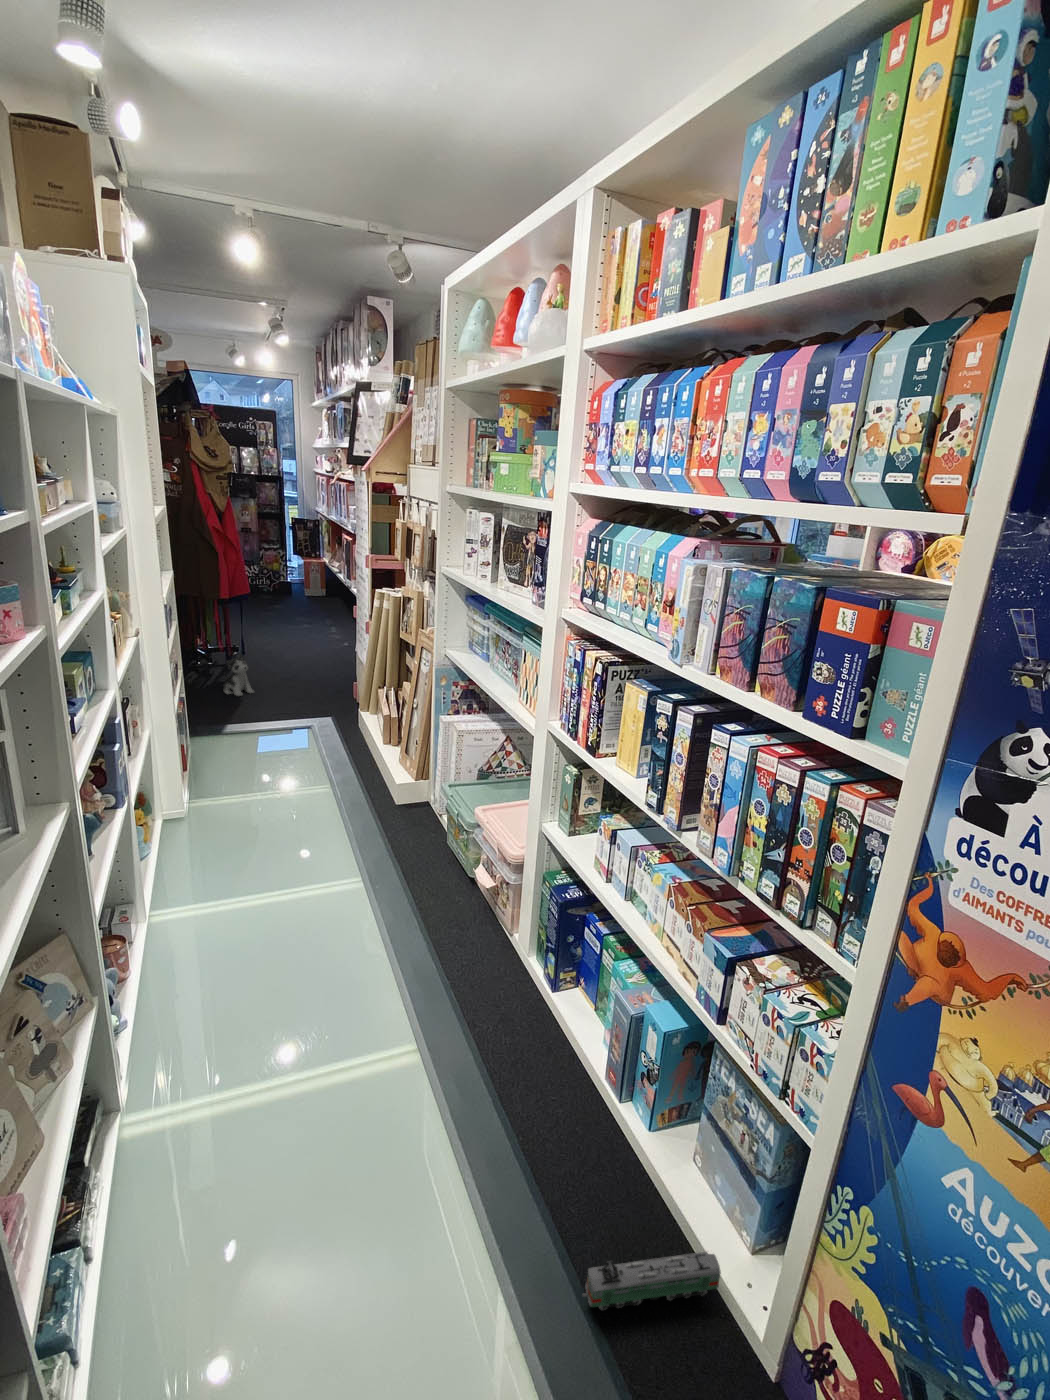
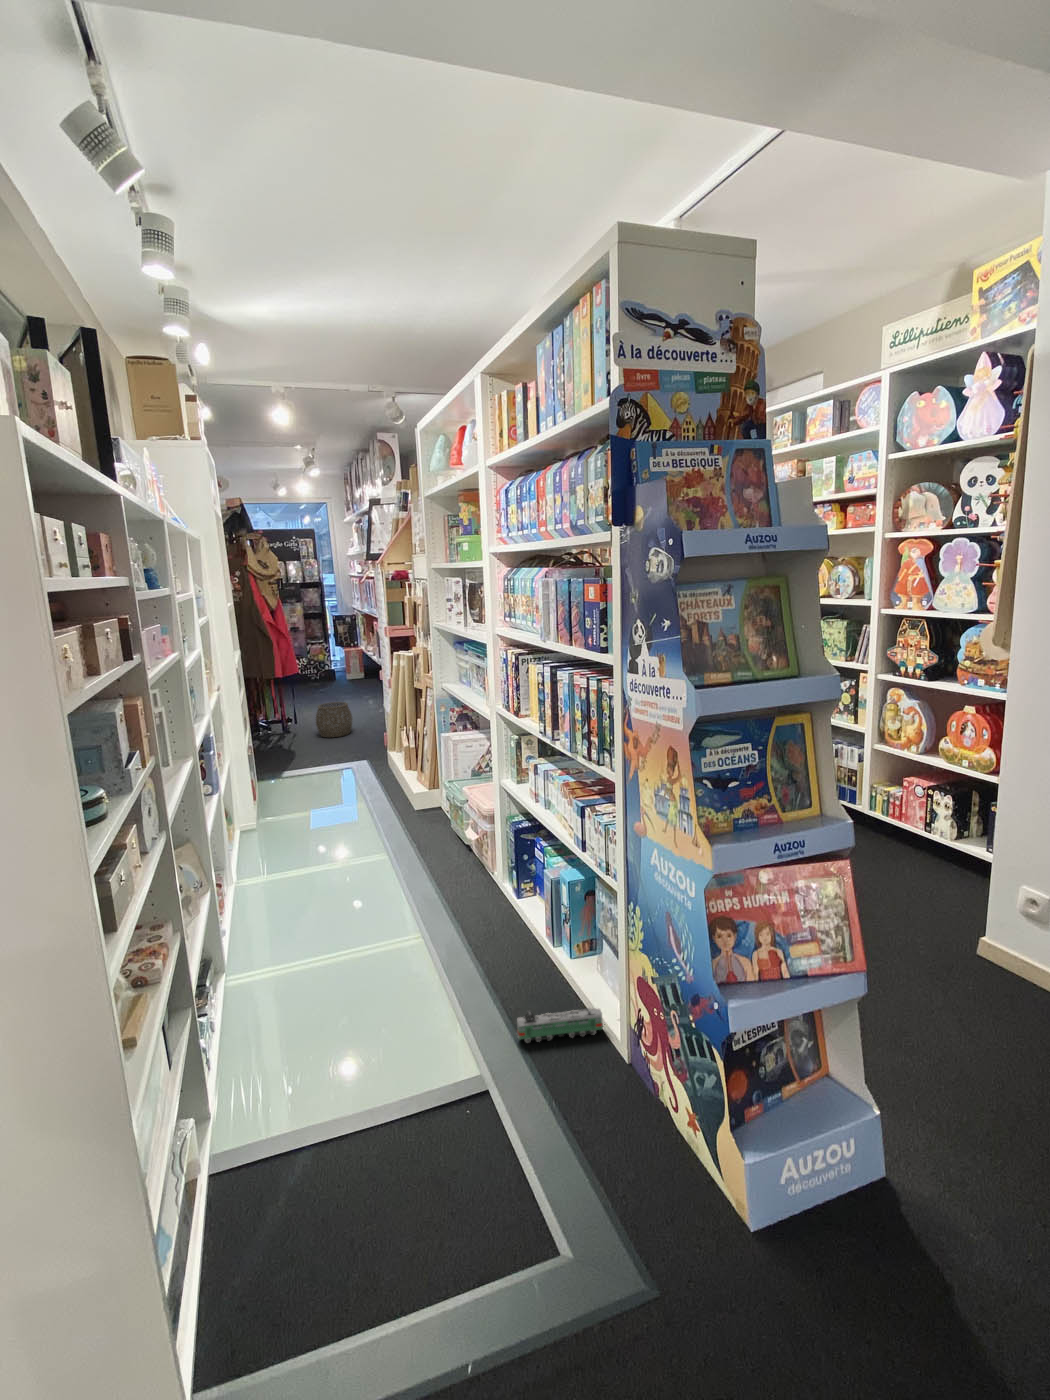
woven basket: none [268,635,314,679] -> present [316,702,352,737]
plush toy: present [224,653,254,696] -> none [281,717,306,752]

